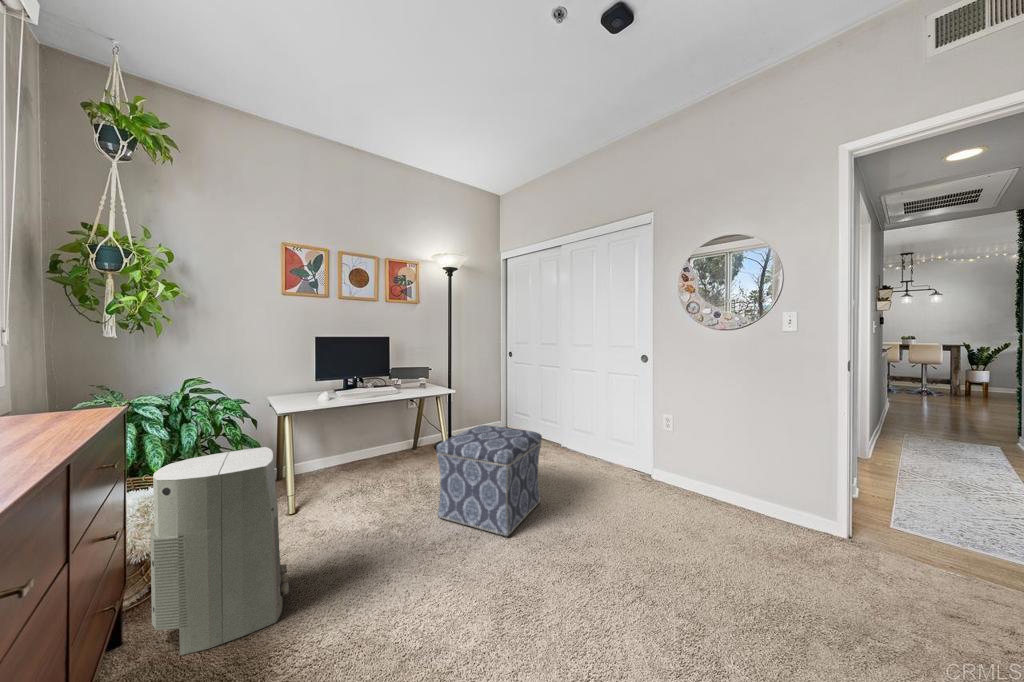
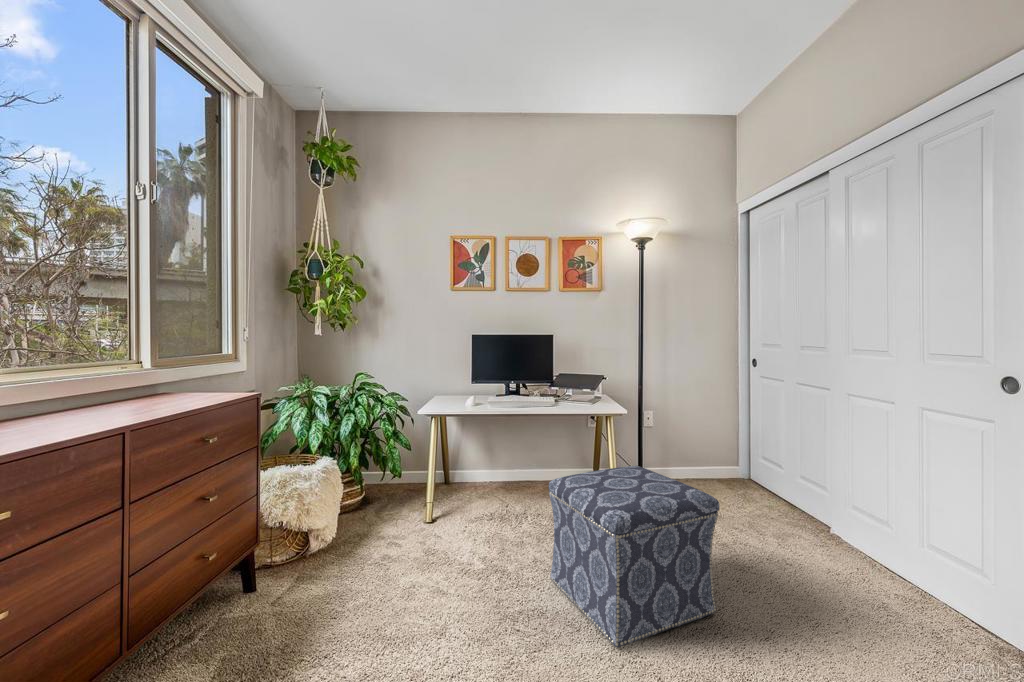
air purifier: present [150,447,289,655] -> none [248,446,367,629]

